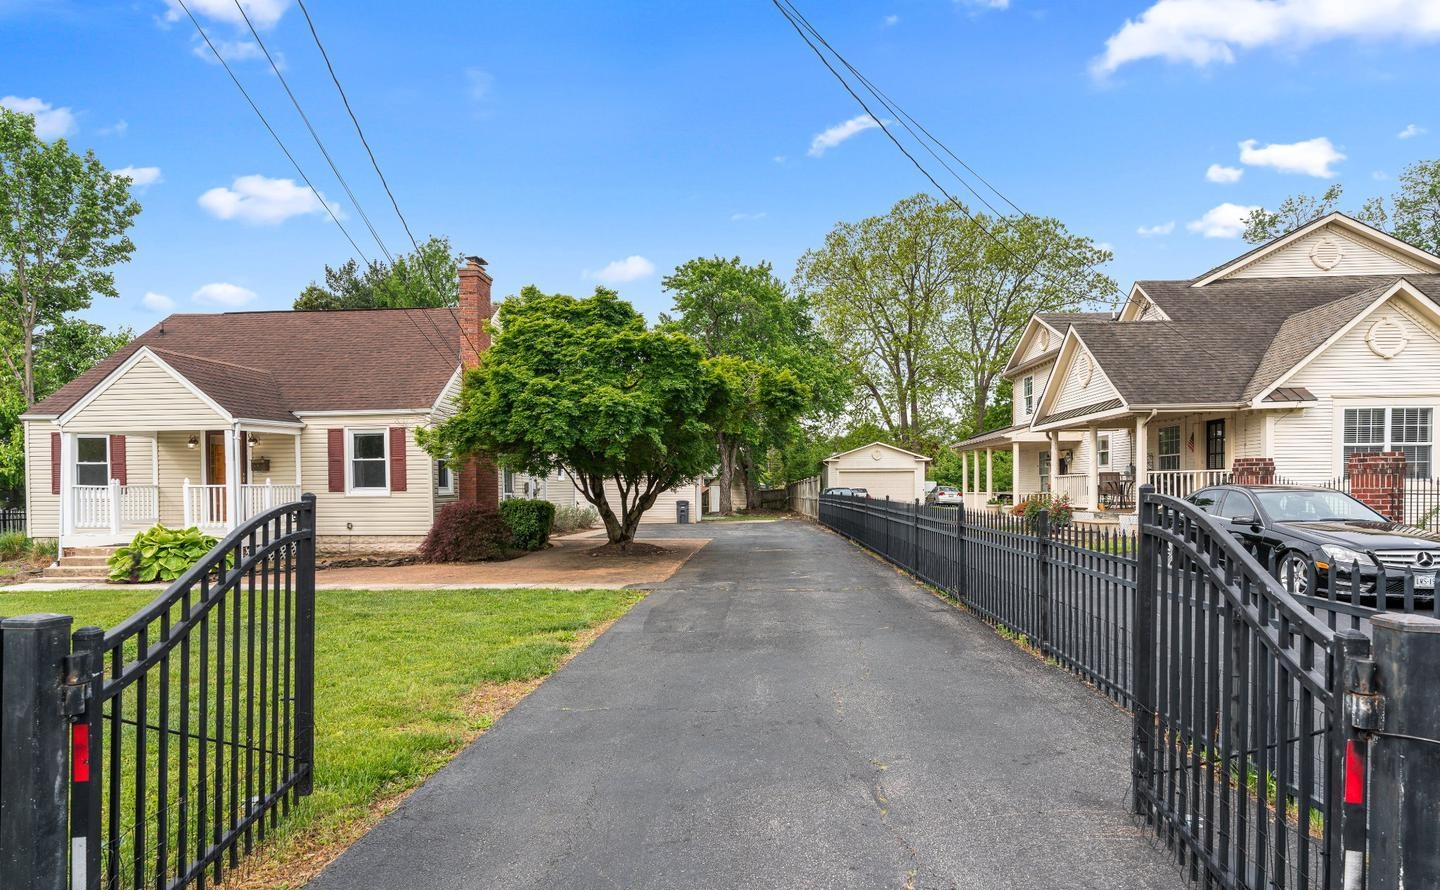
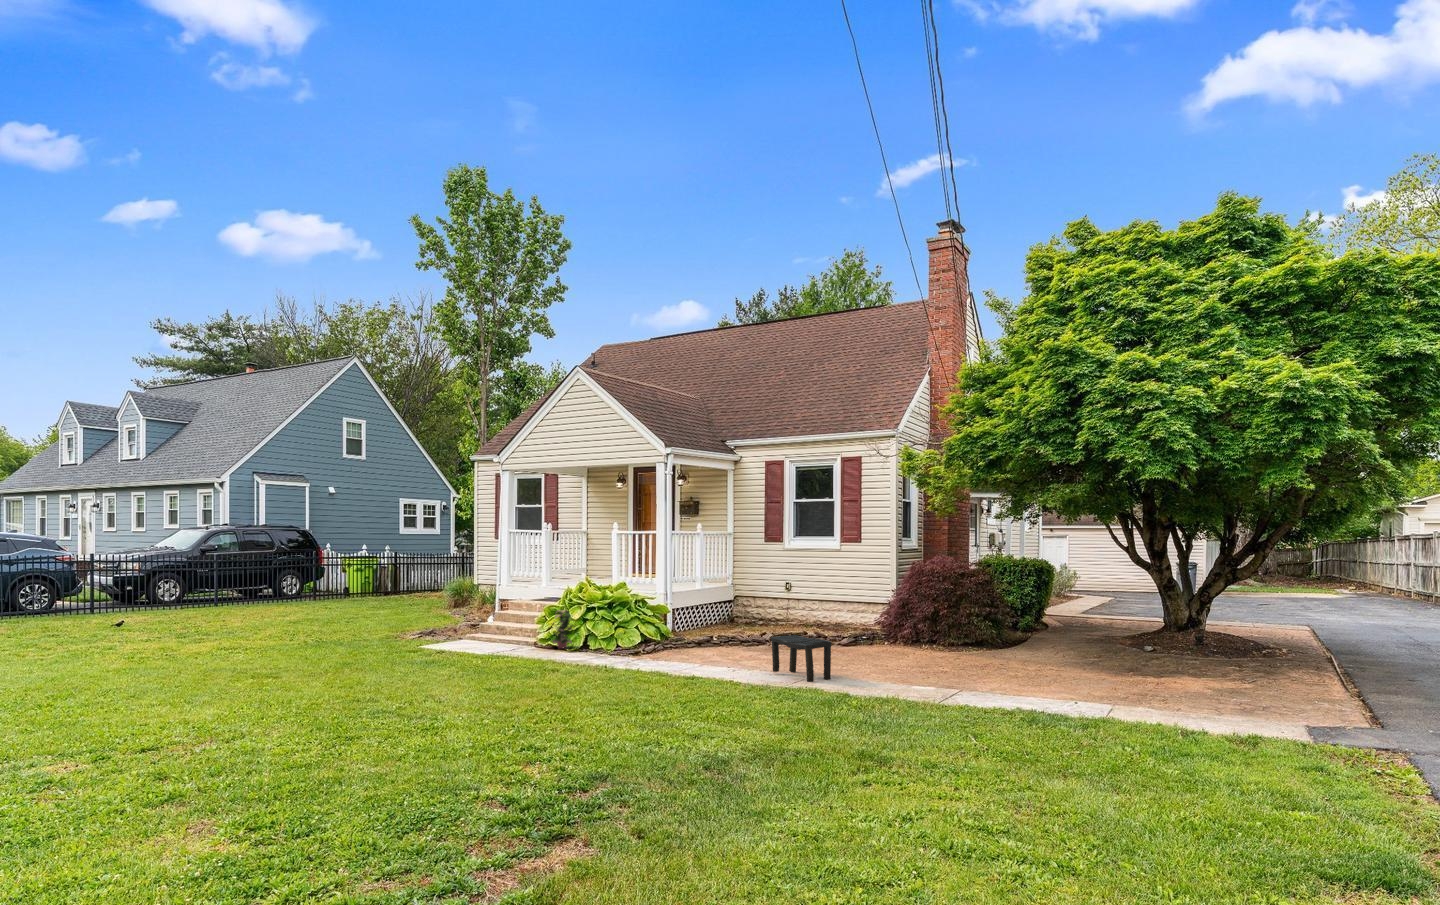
bench: none [320,556,366,587] -> present [771,635,832,682]

